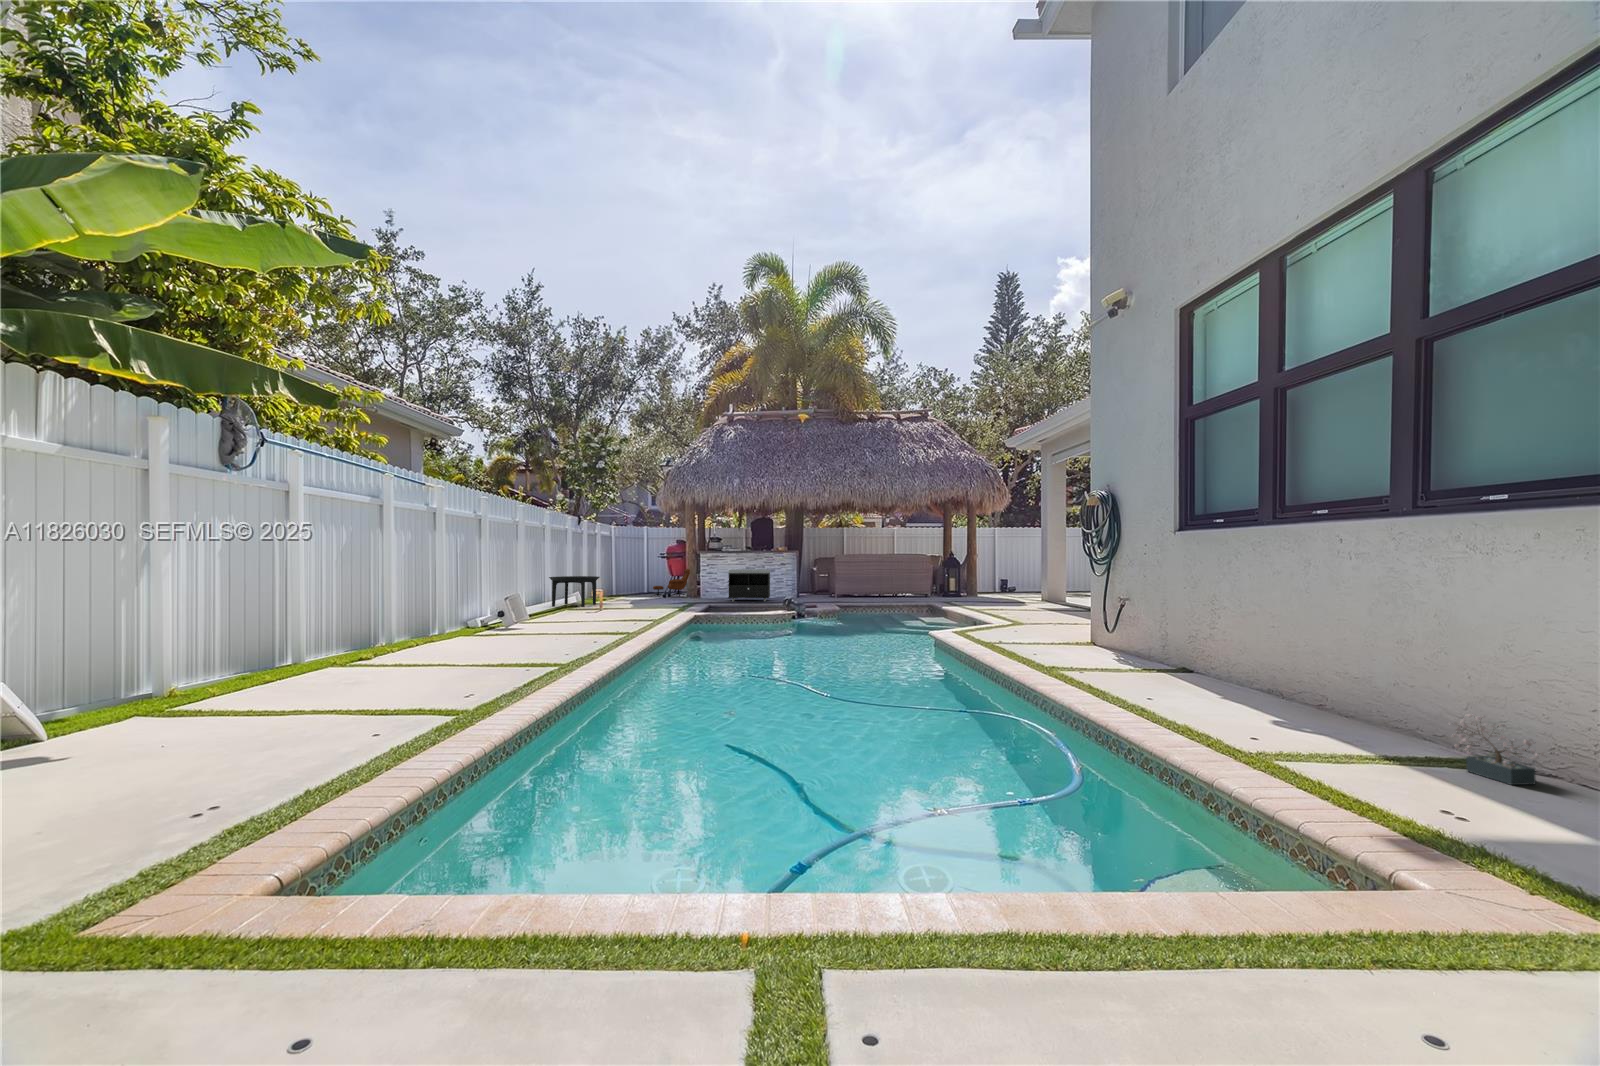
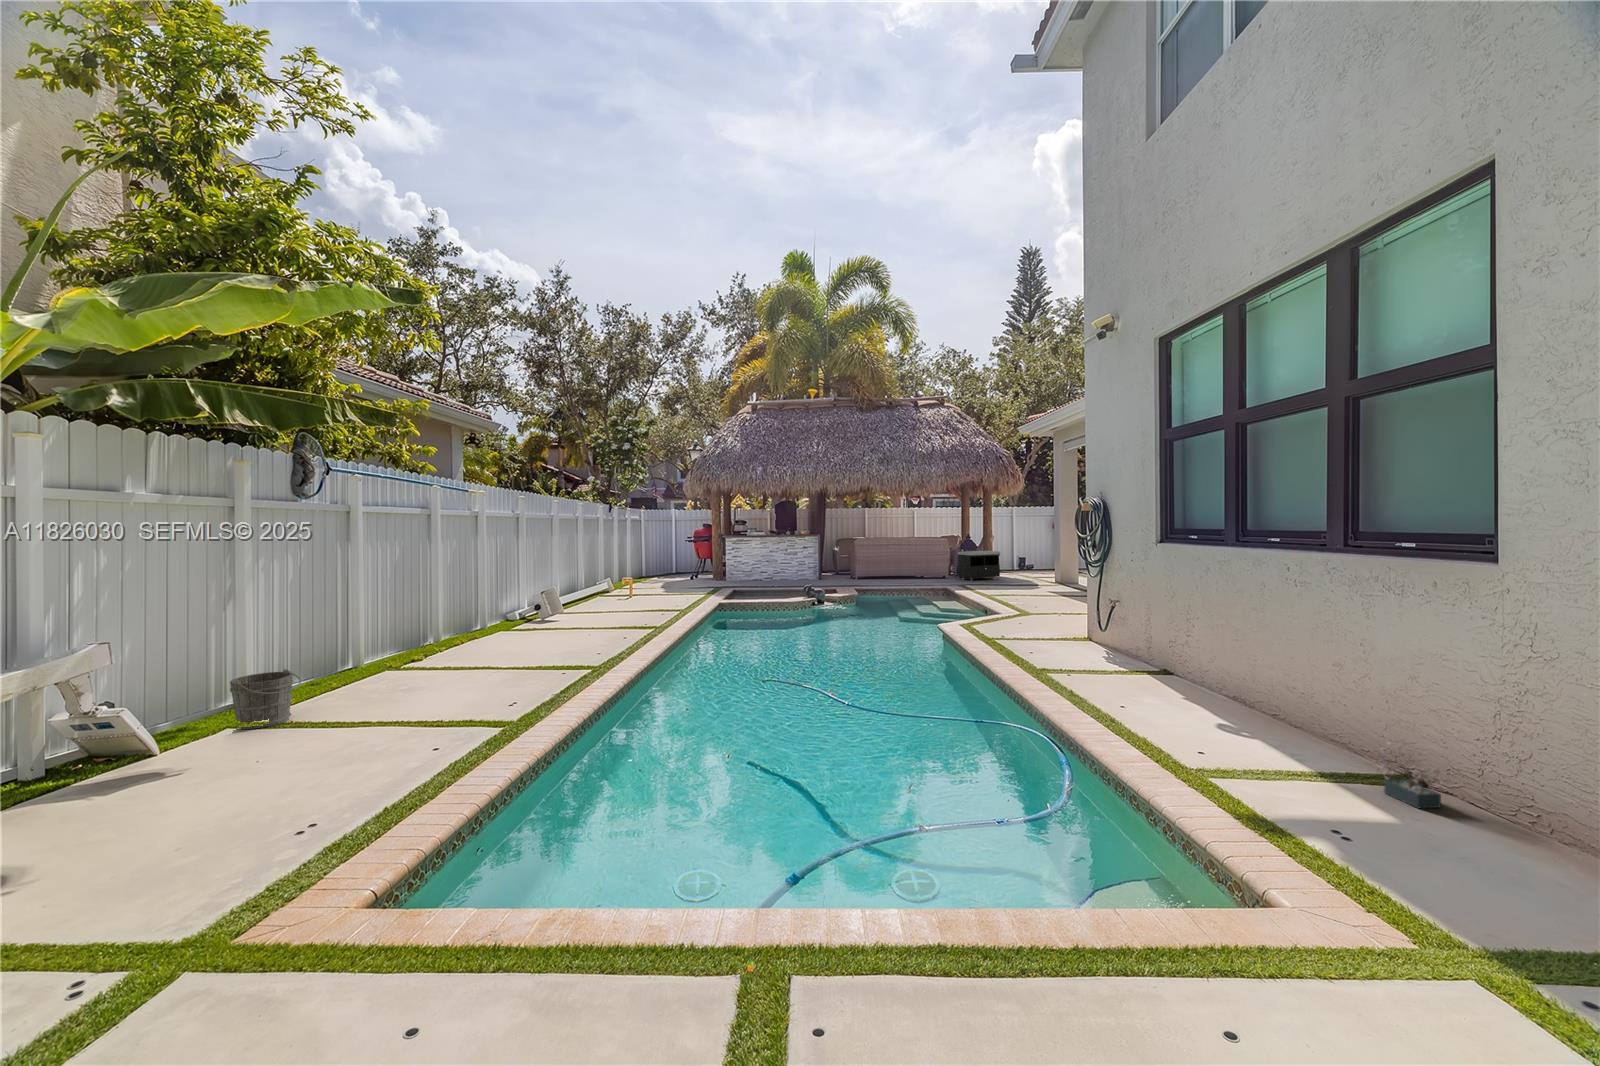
lounge chair: present [653,569,690,596] -> none [679,554,716,582]
storage bench: present [728,569,770,601] -> present [958,551,1000,581]
round table: present [549,576,600,607] -> none [583,566,630,596]
bucket: none [128,649,217,715] -> present [230,669,301,729]

